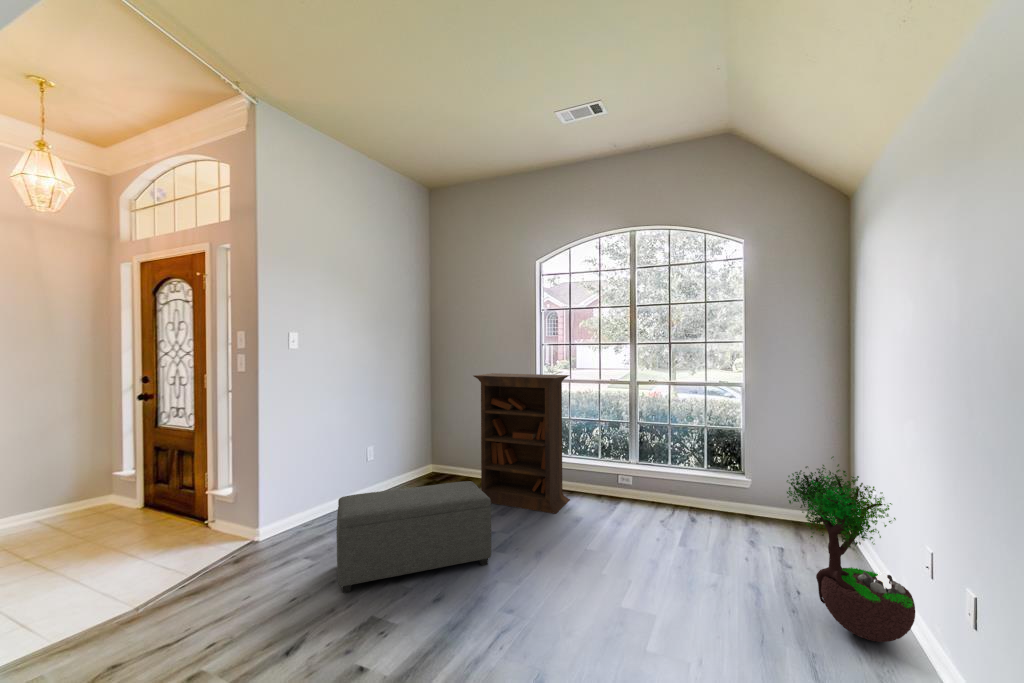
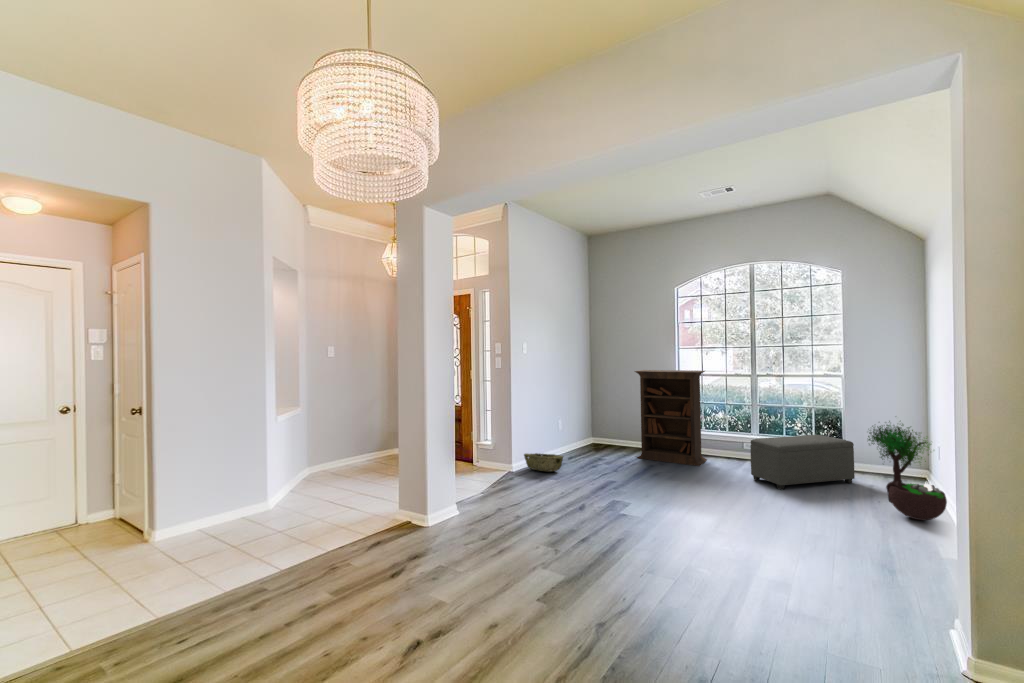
ottoman: present [337,481,491,593] -> present [750,435,855,490]
woven basket: none [278,505,344,541] -> present [524,453,563,472]

